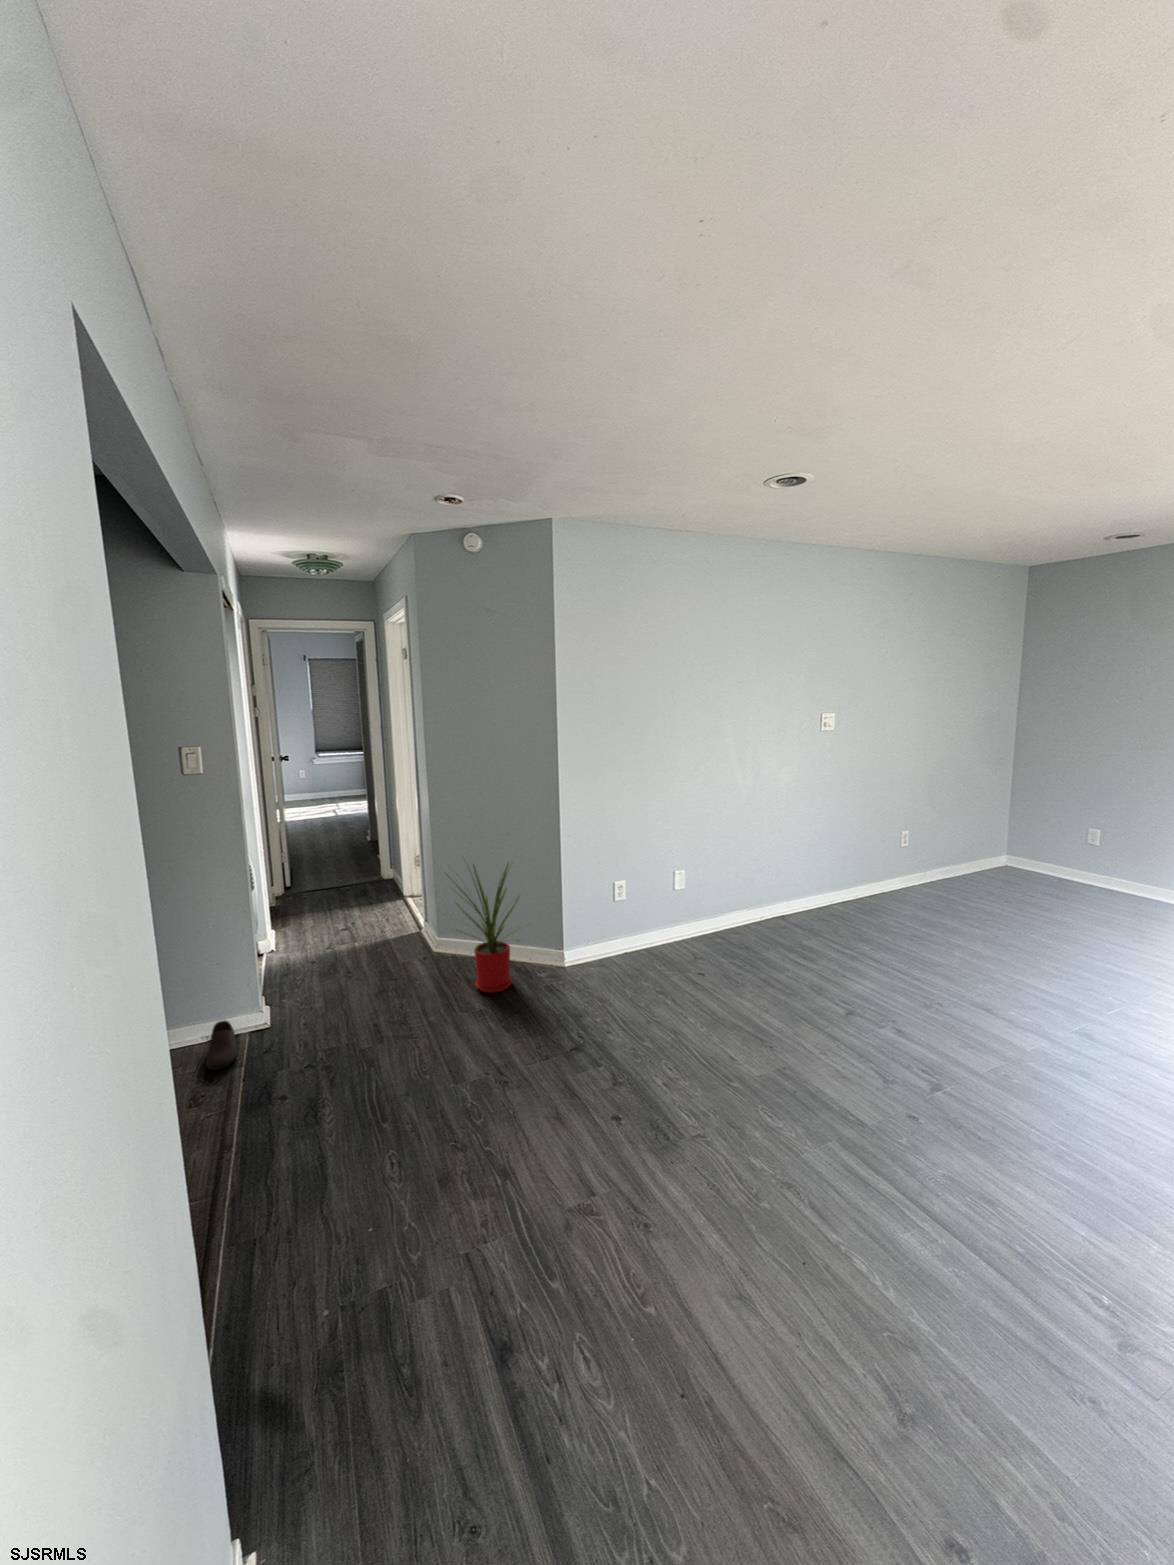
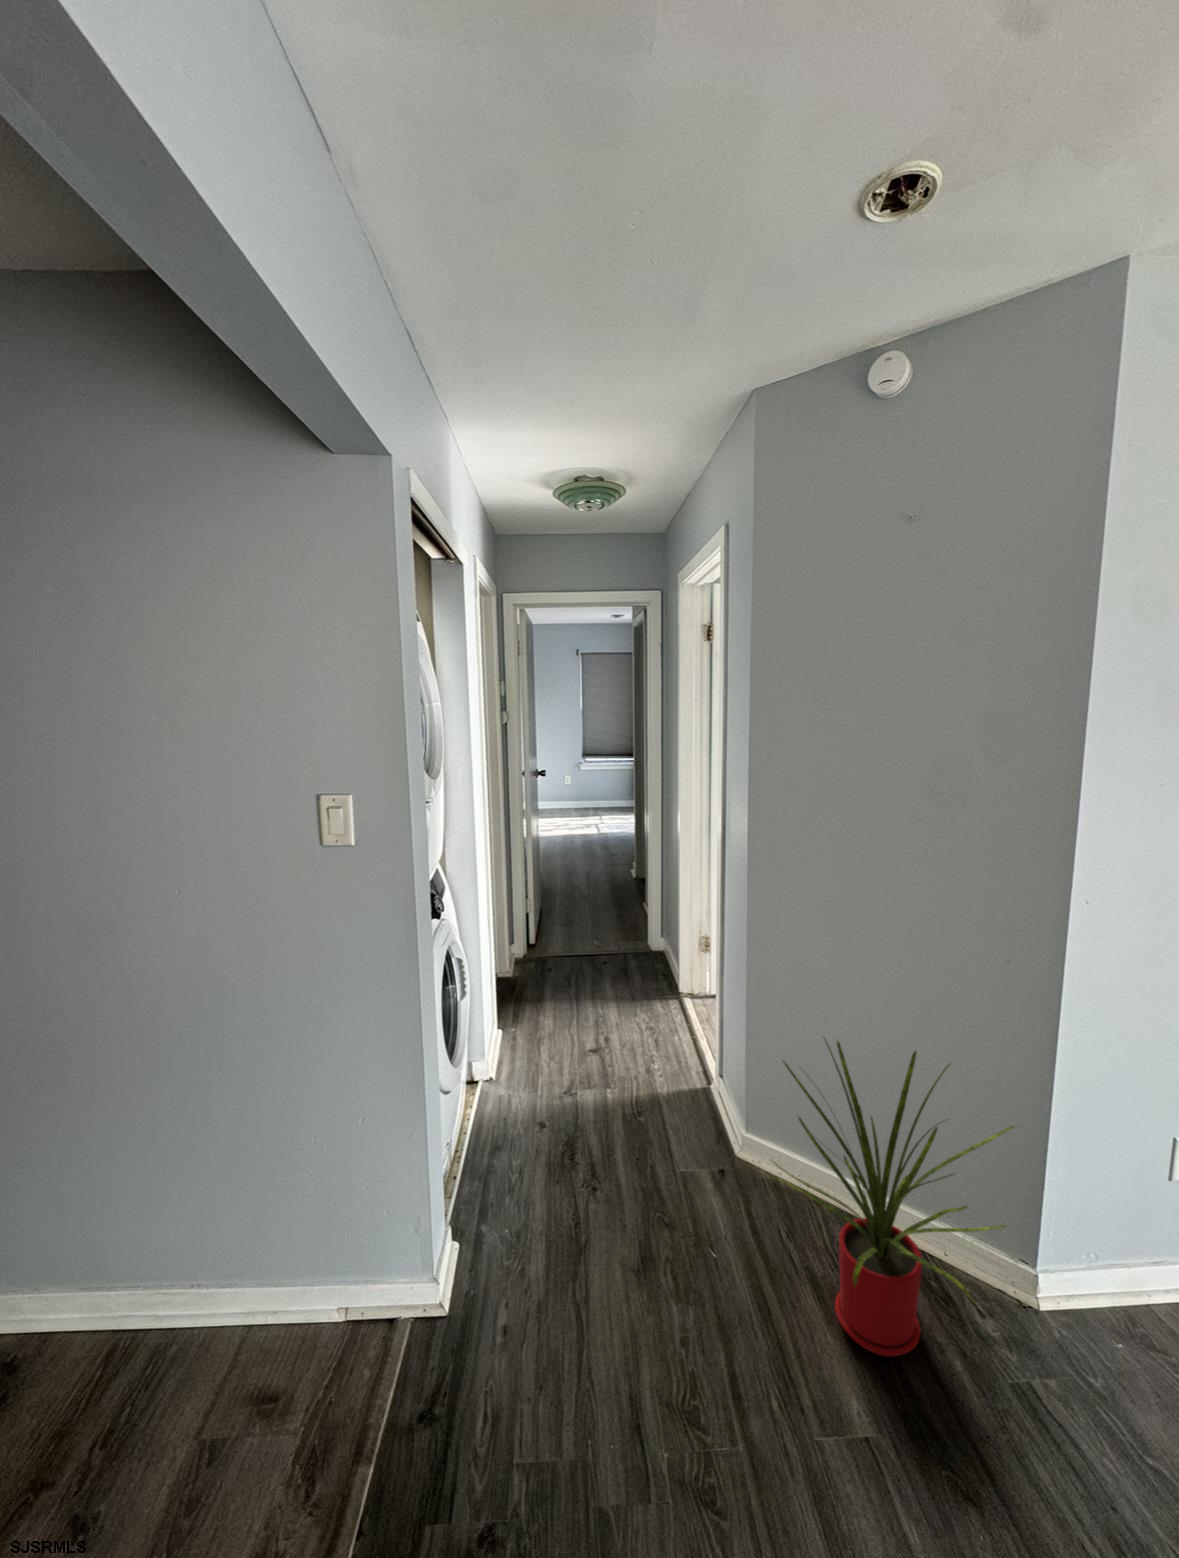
shoe: present [206,1021,238,1070] -> none [312,1298,384,1454]

